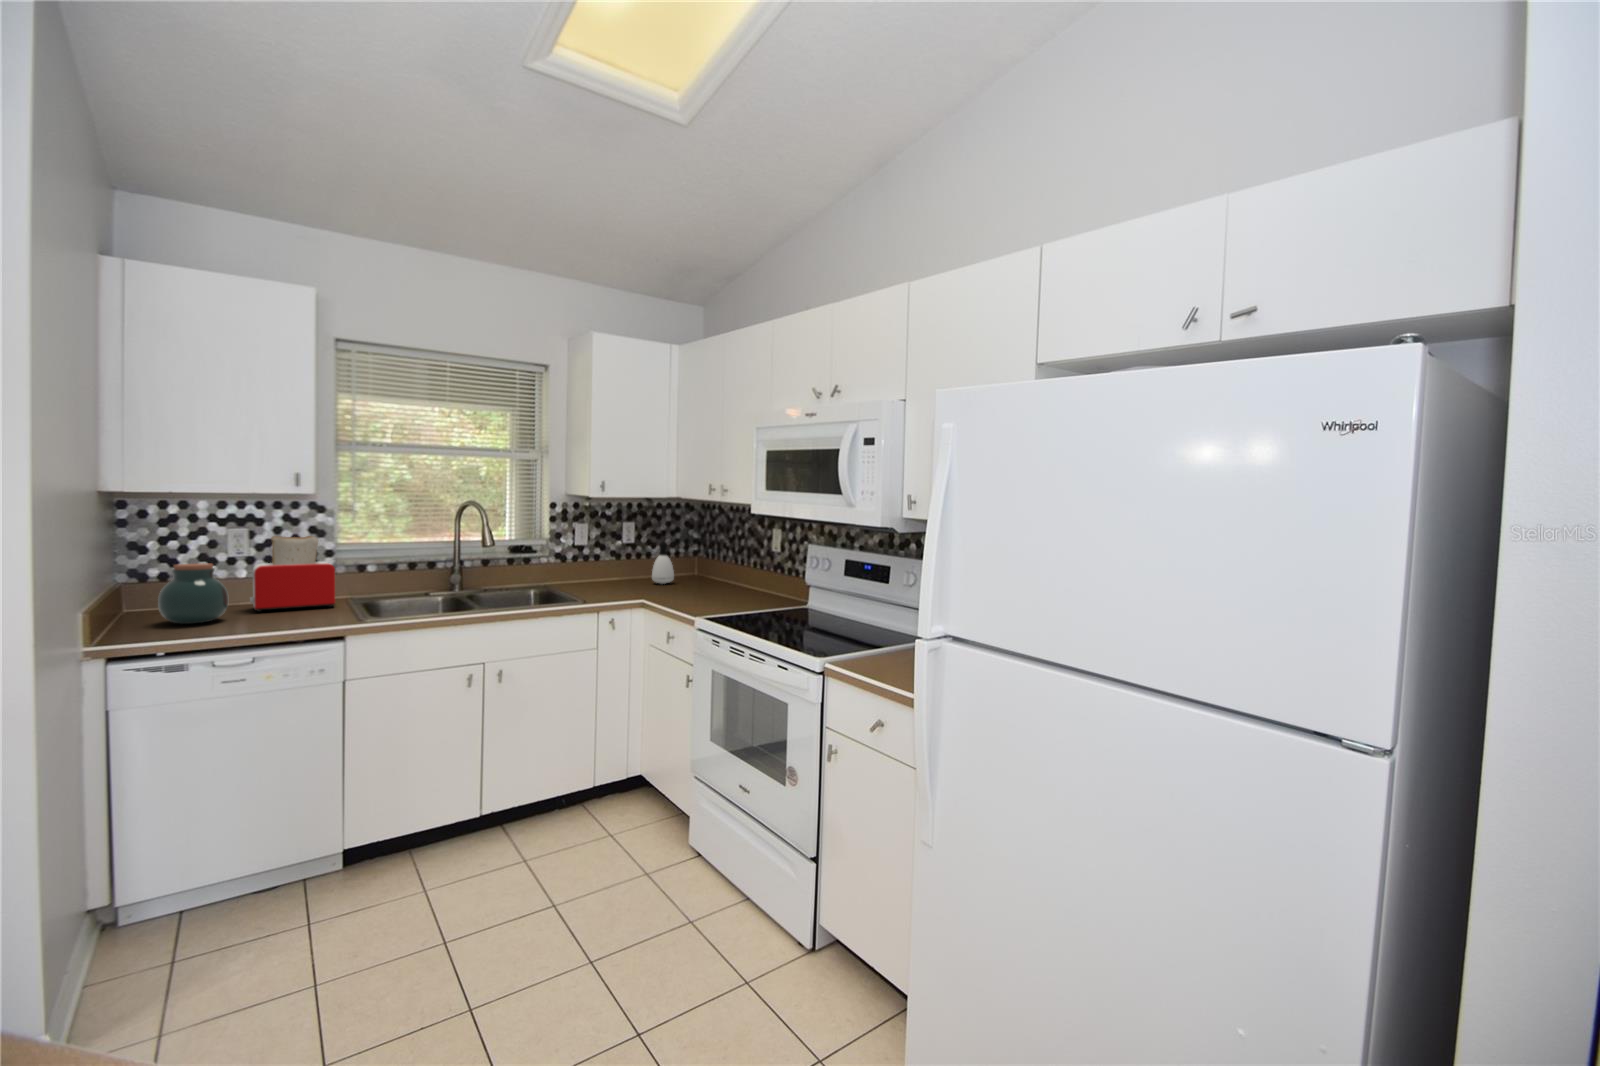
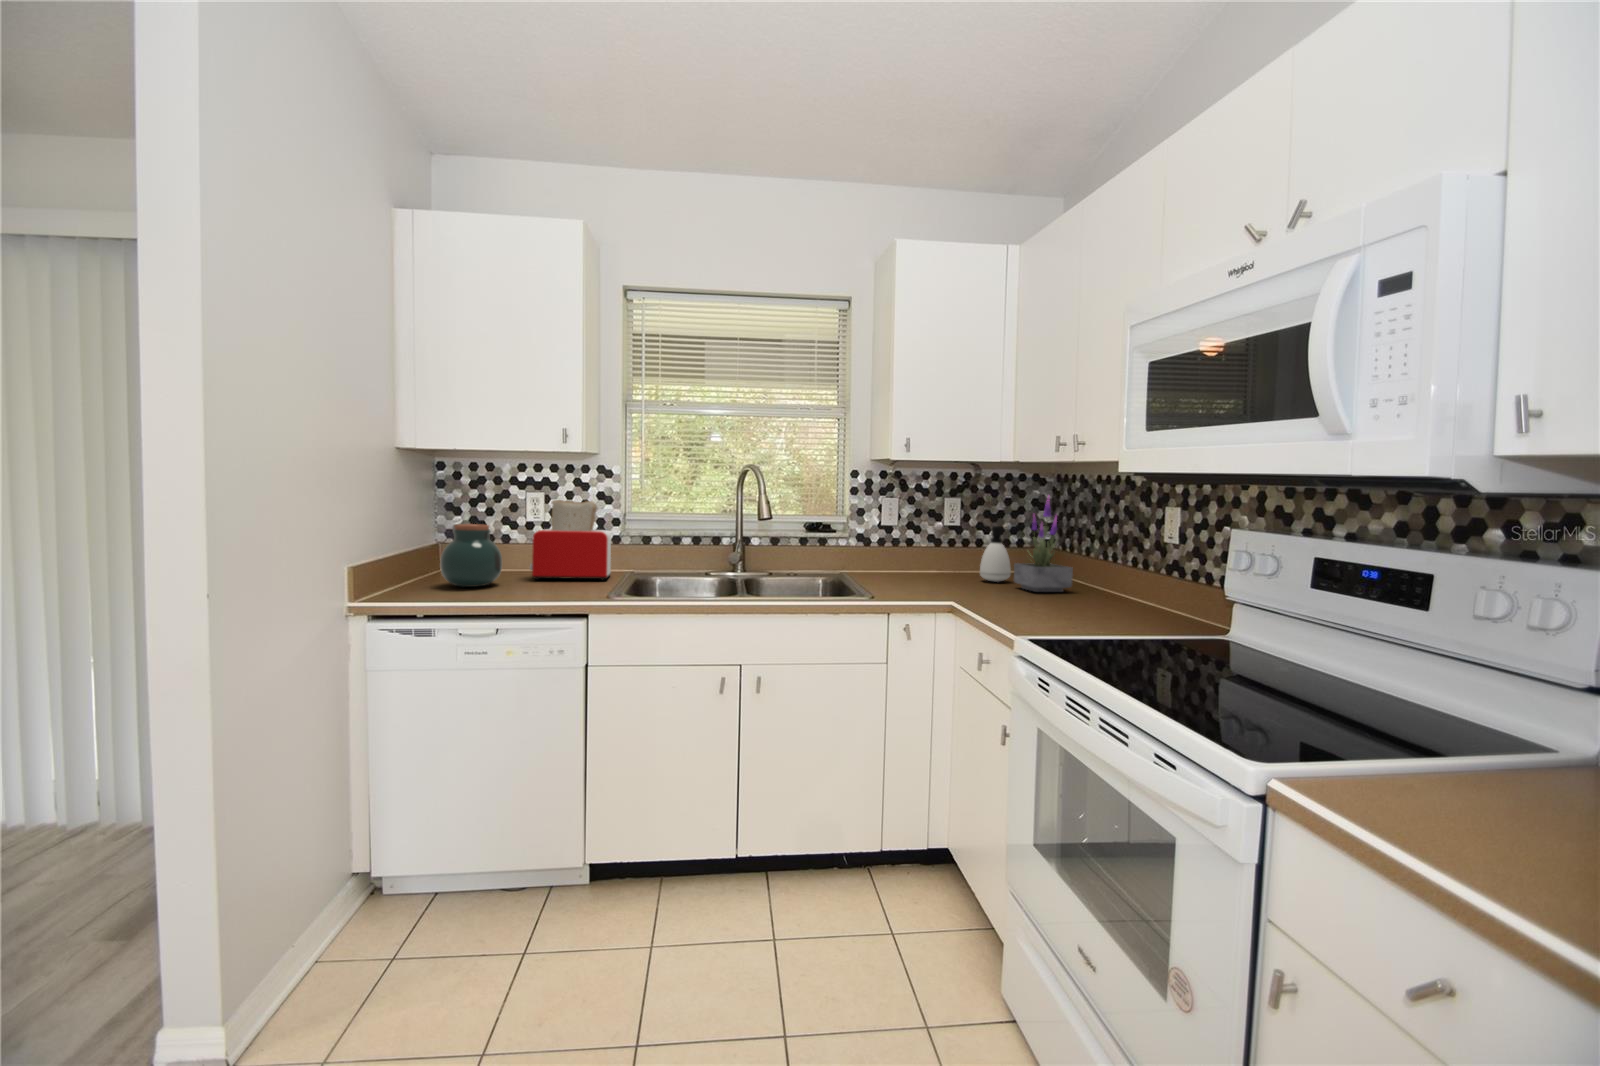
potted plant: none [678,520,718,589] -> present [1014,496,1073,592]

